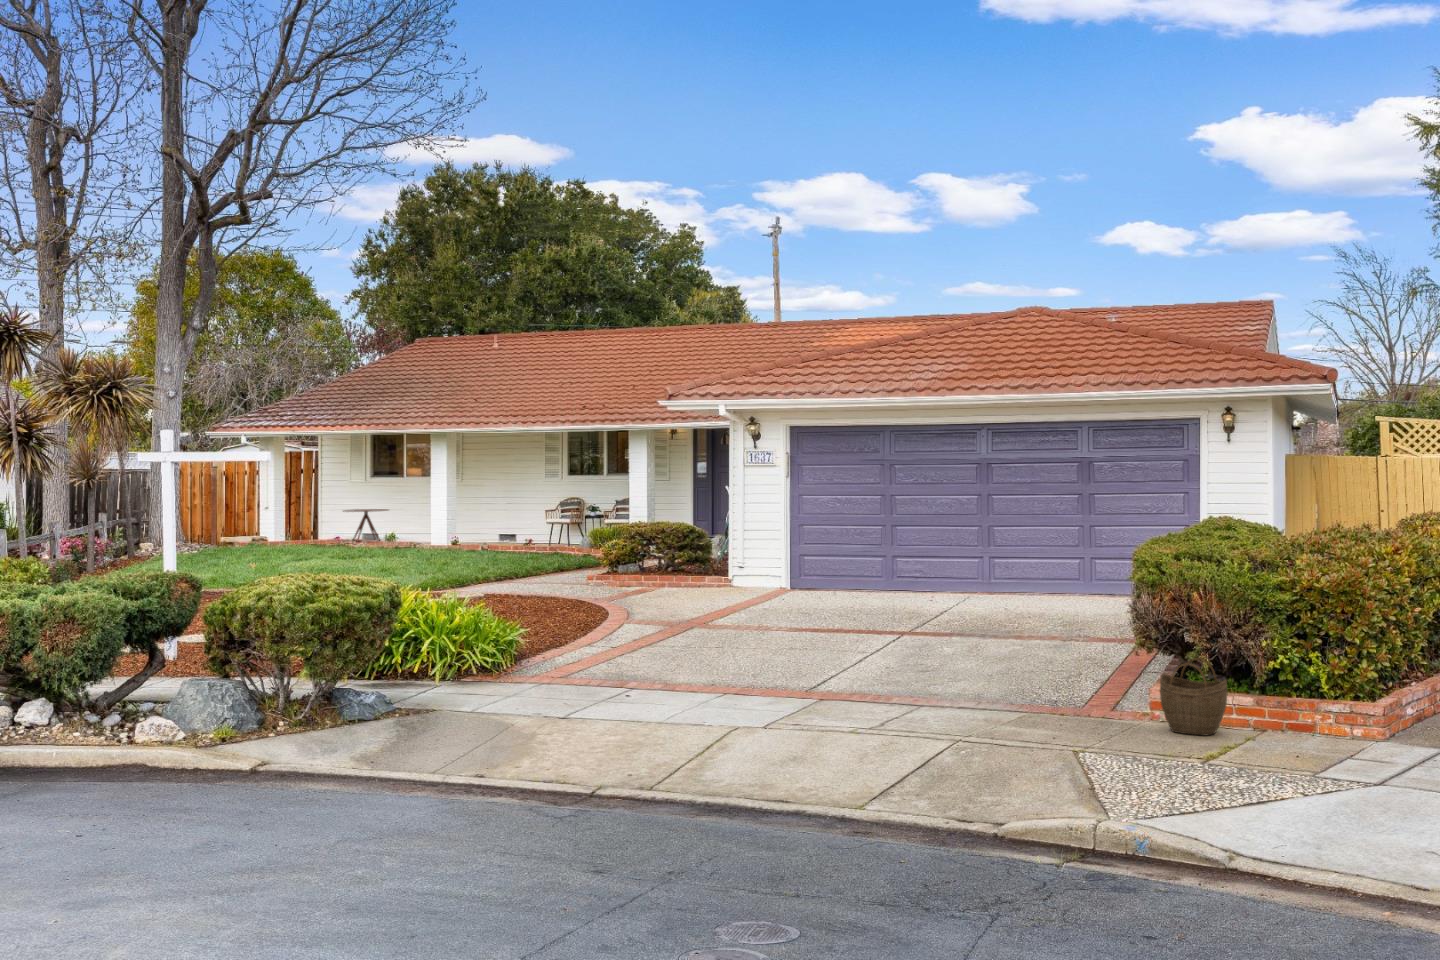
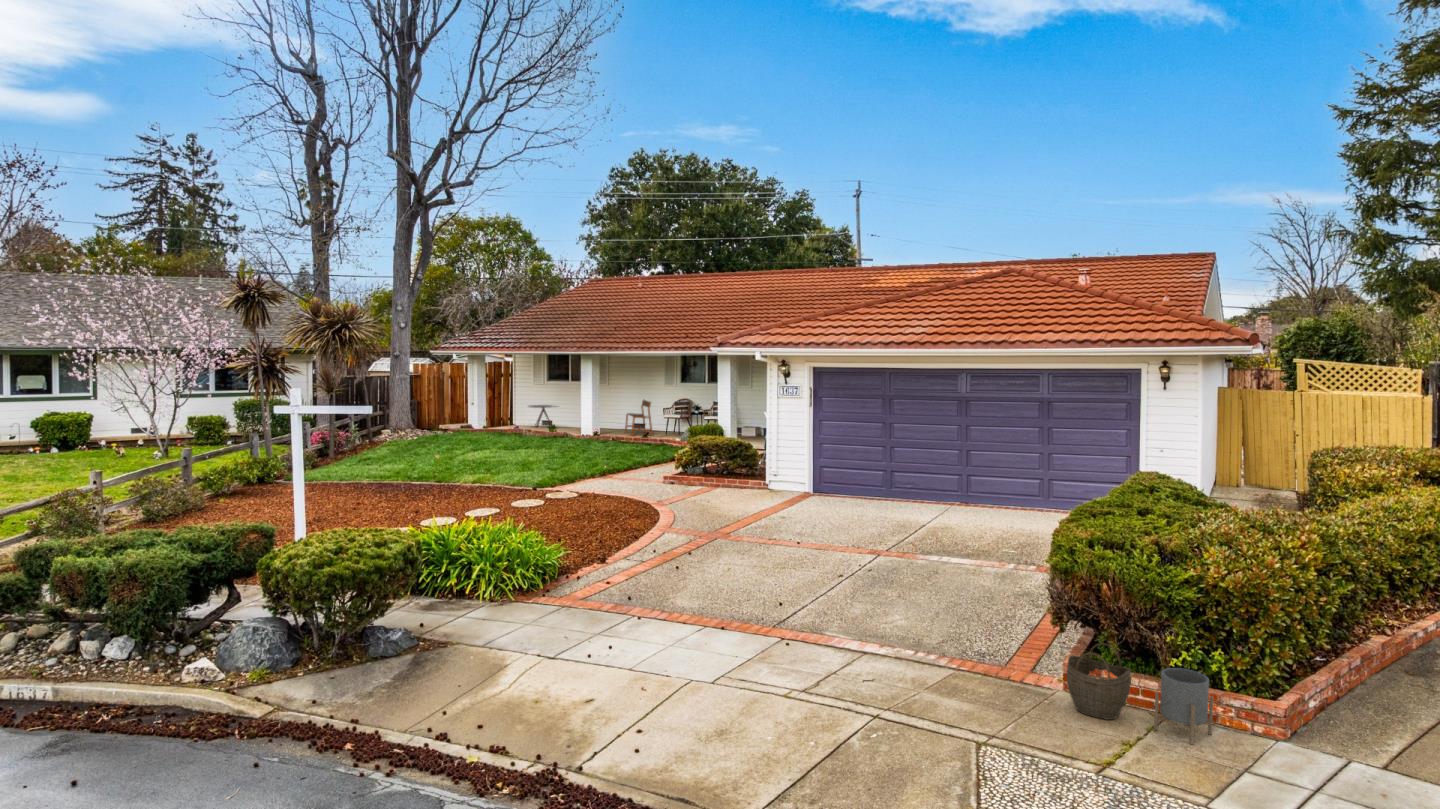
bench: none [489,498,532,548] -> present [625,400,652,436]
planter: none [1254,674,1312,745] -> present [1154,668,1214,745]

